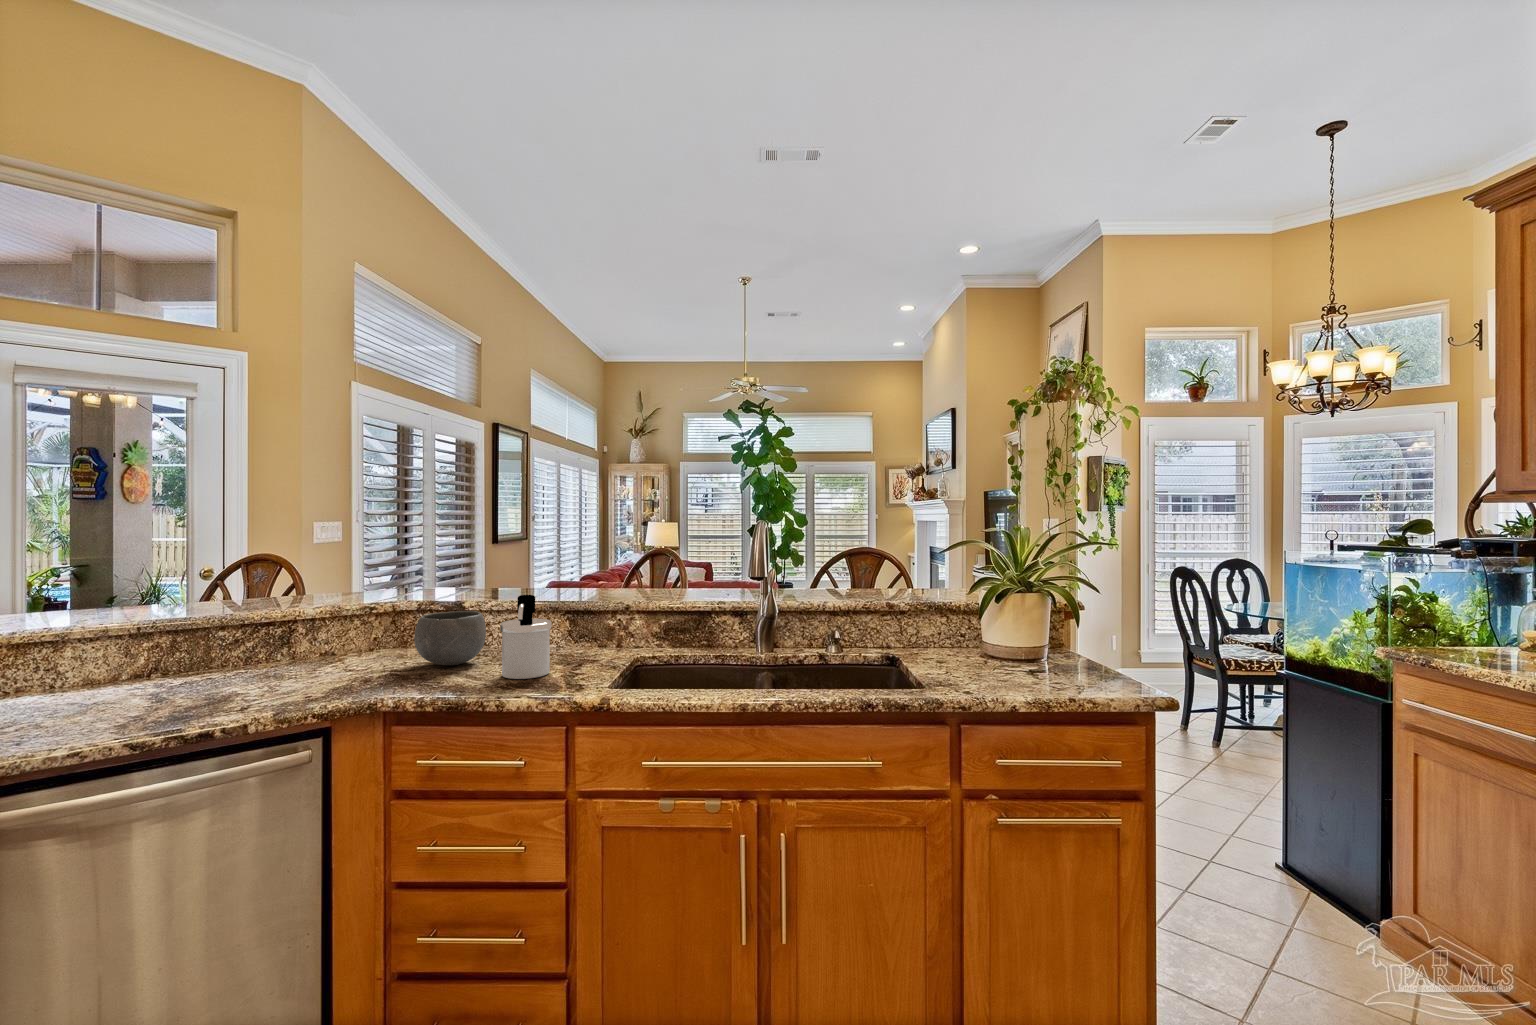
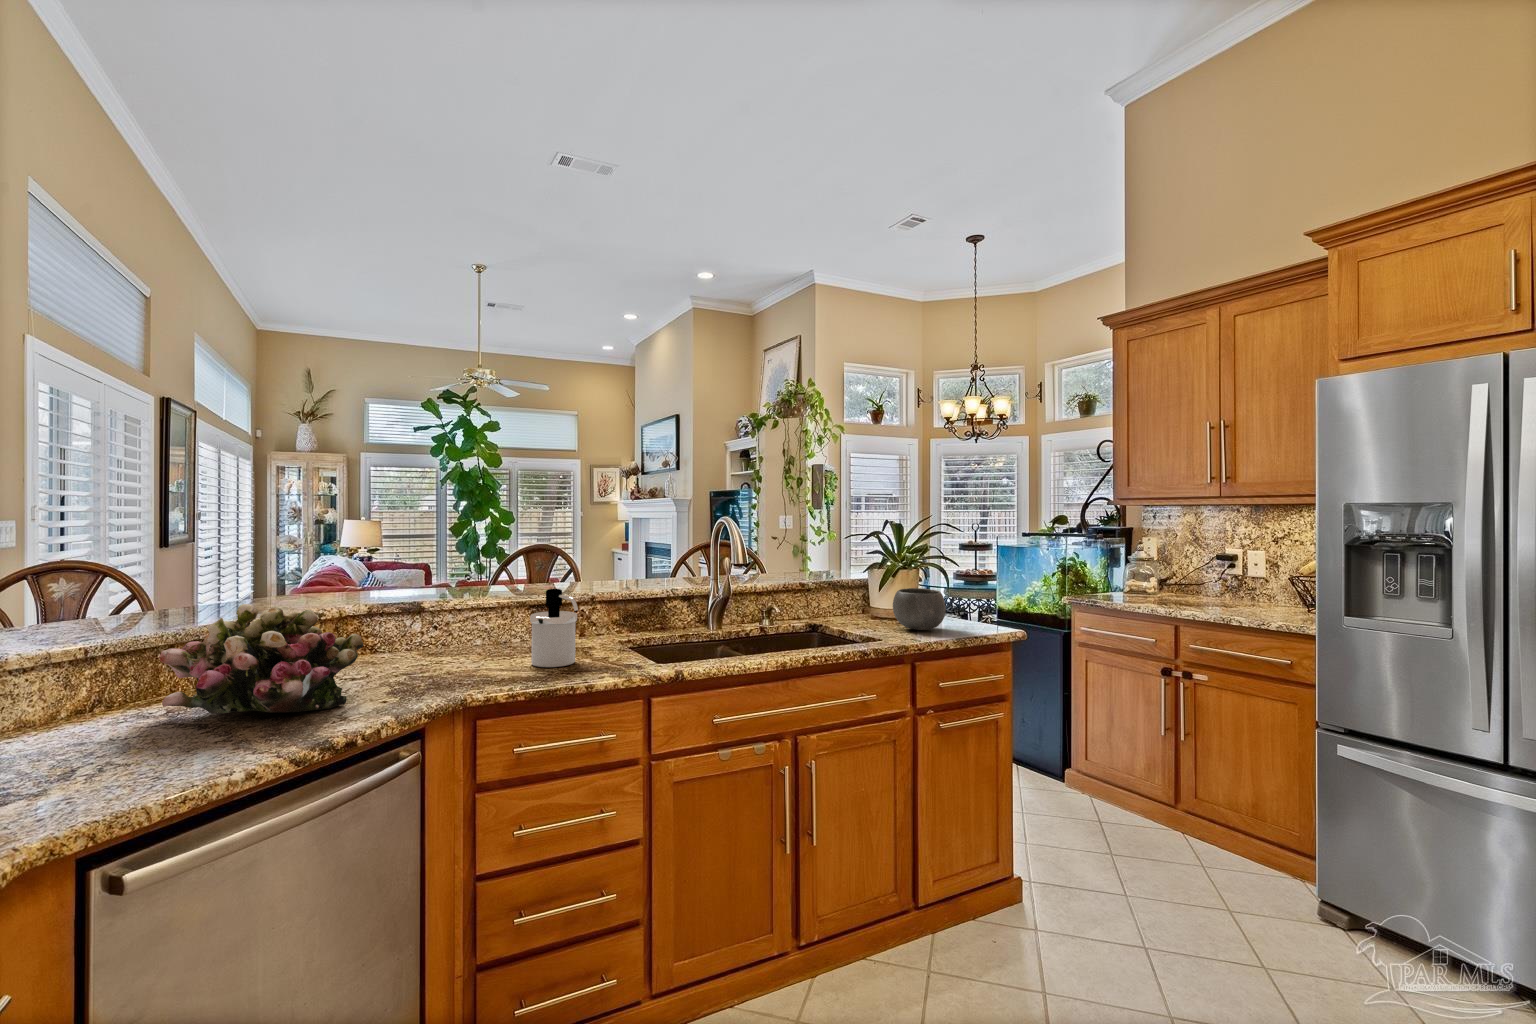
flower arrangement: none [108,595,319,698] -> present [159,604,363,714]
ceramic bowl: present [414,611,486,665] -> present [893,588,946,630]

